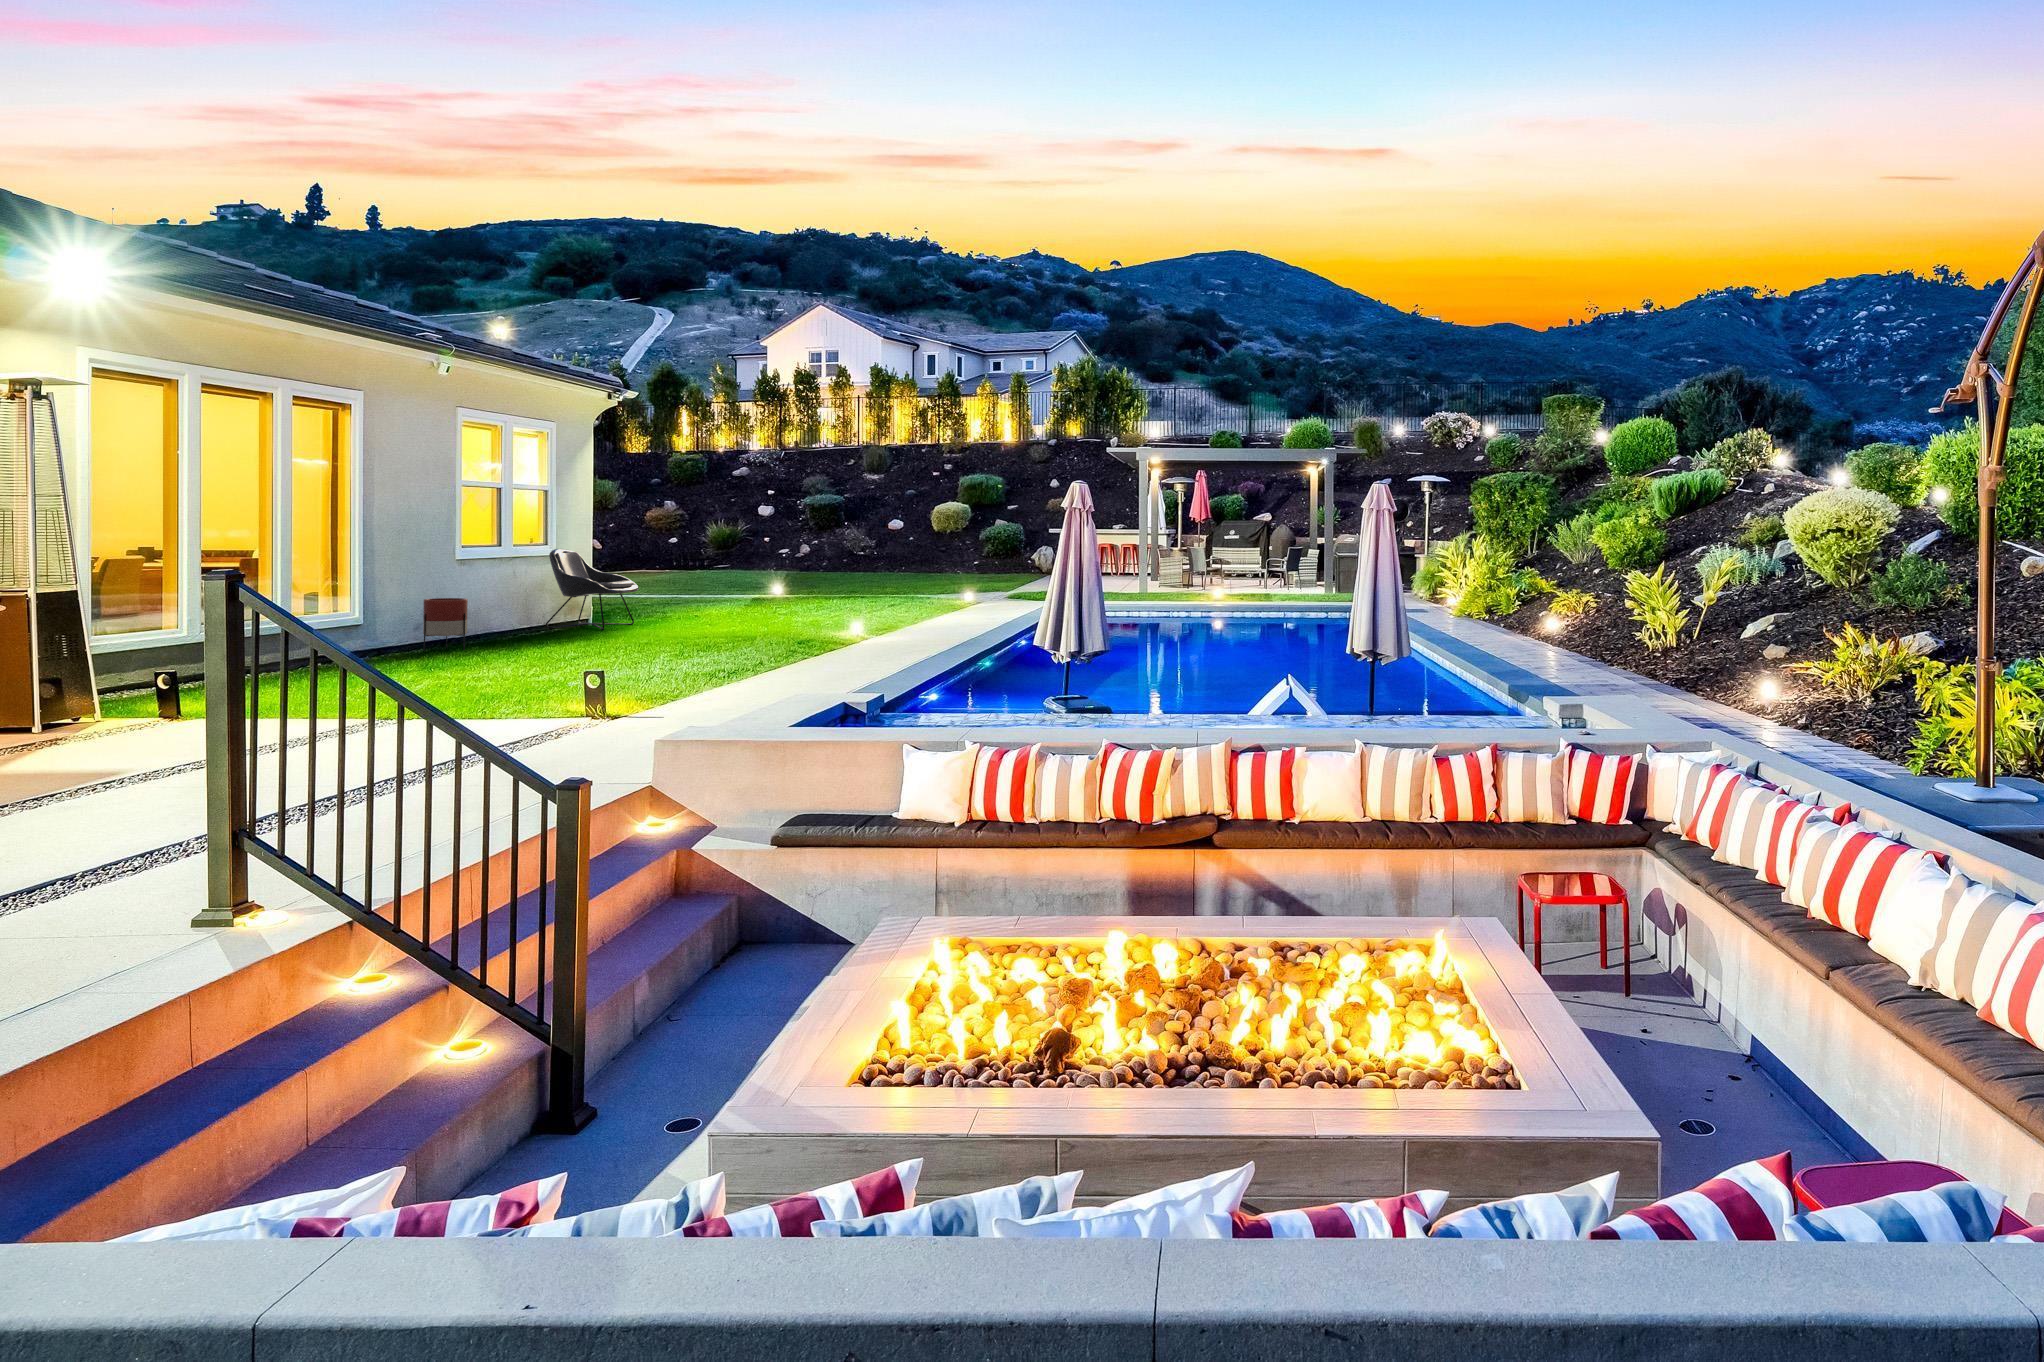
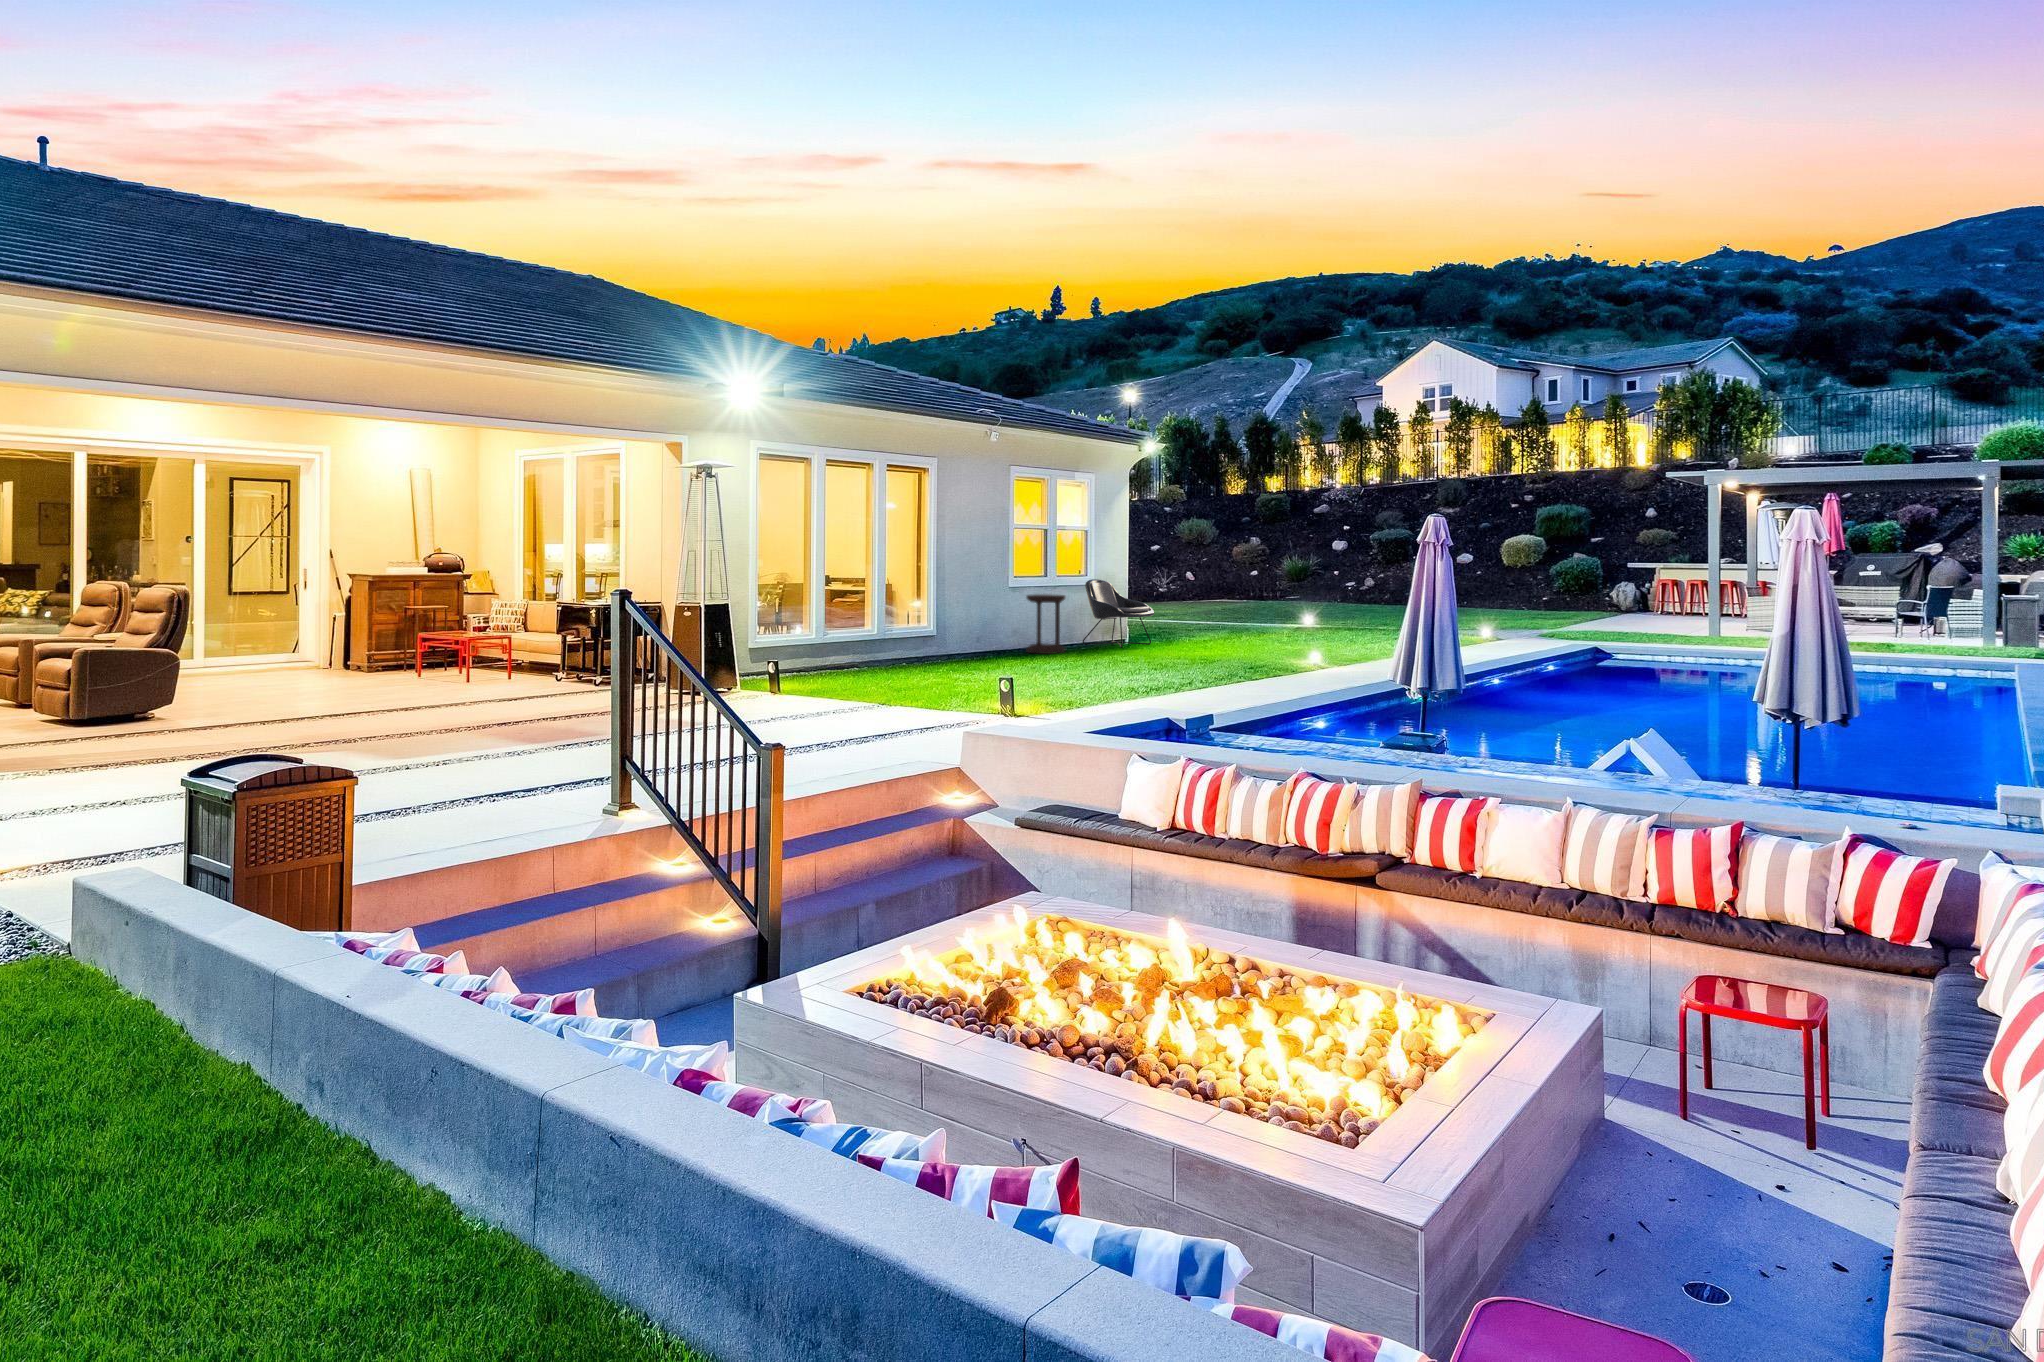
side table: none [479,568,536,642] -> present [1026,594,1065,654]
planter: present [423,598,468,651] -> none [981,617,1011,658]

